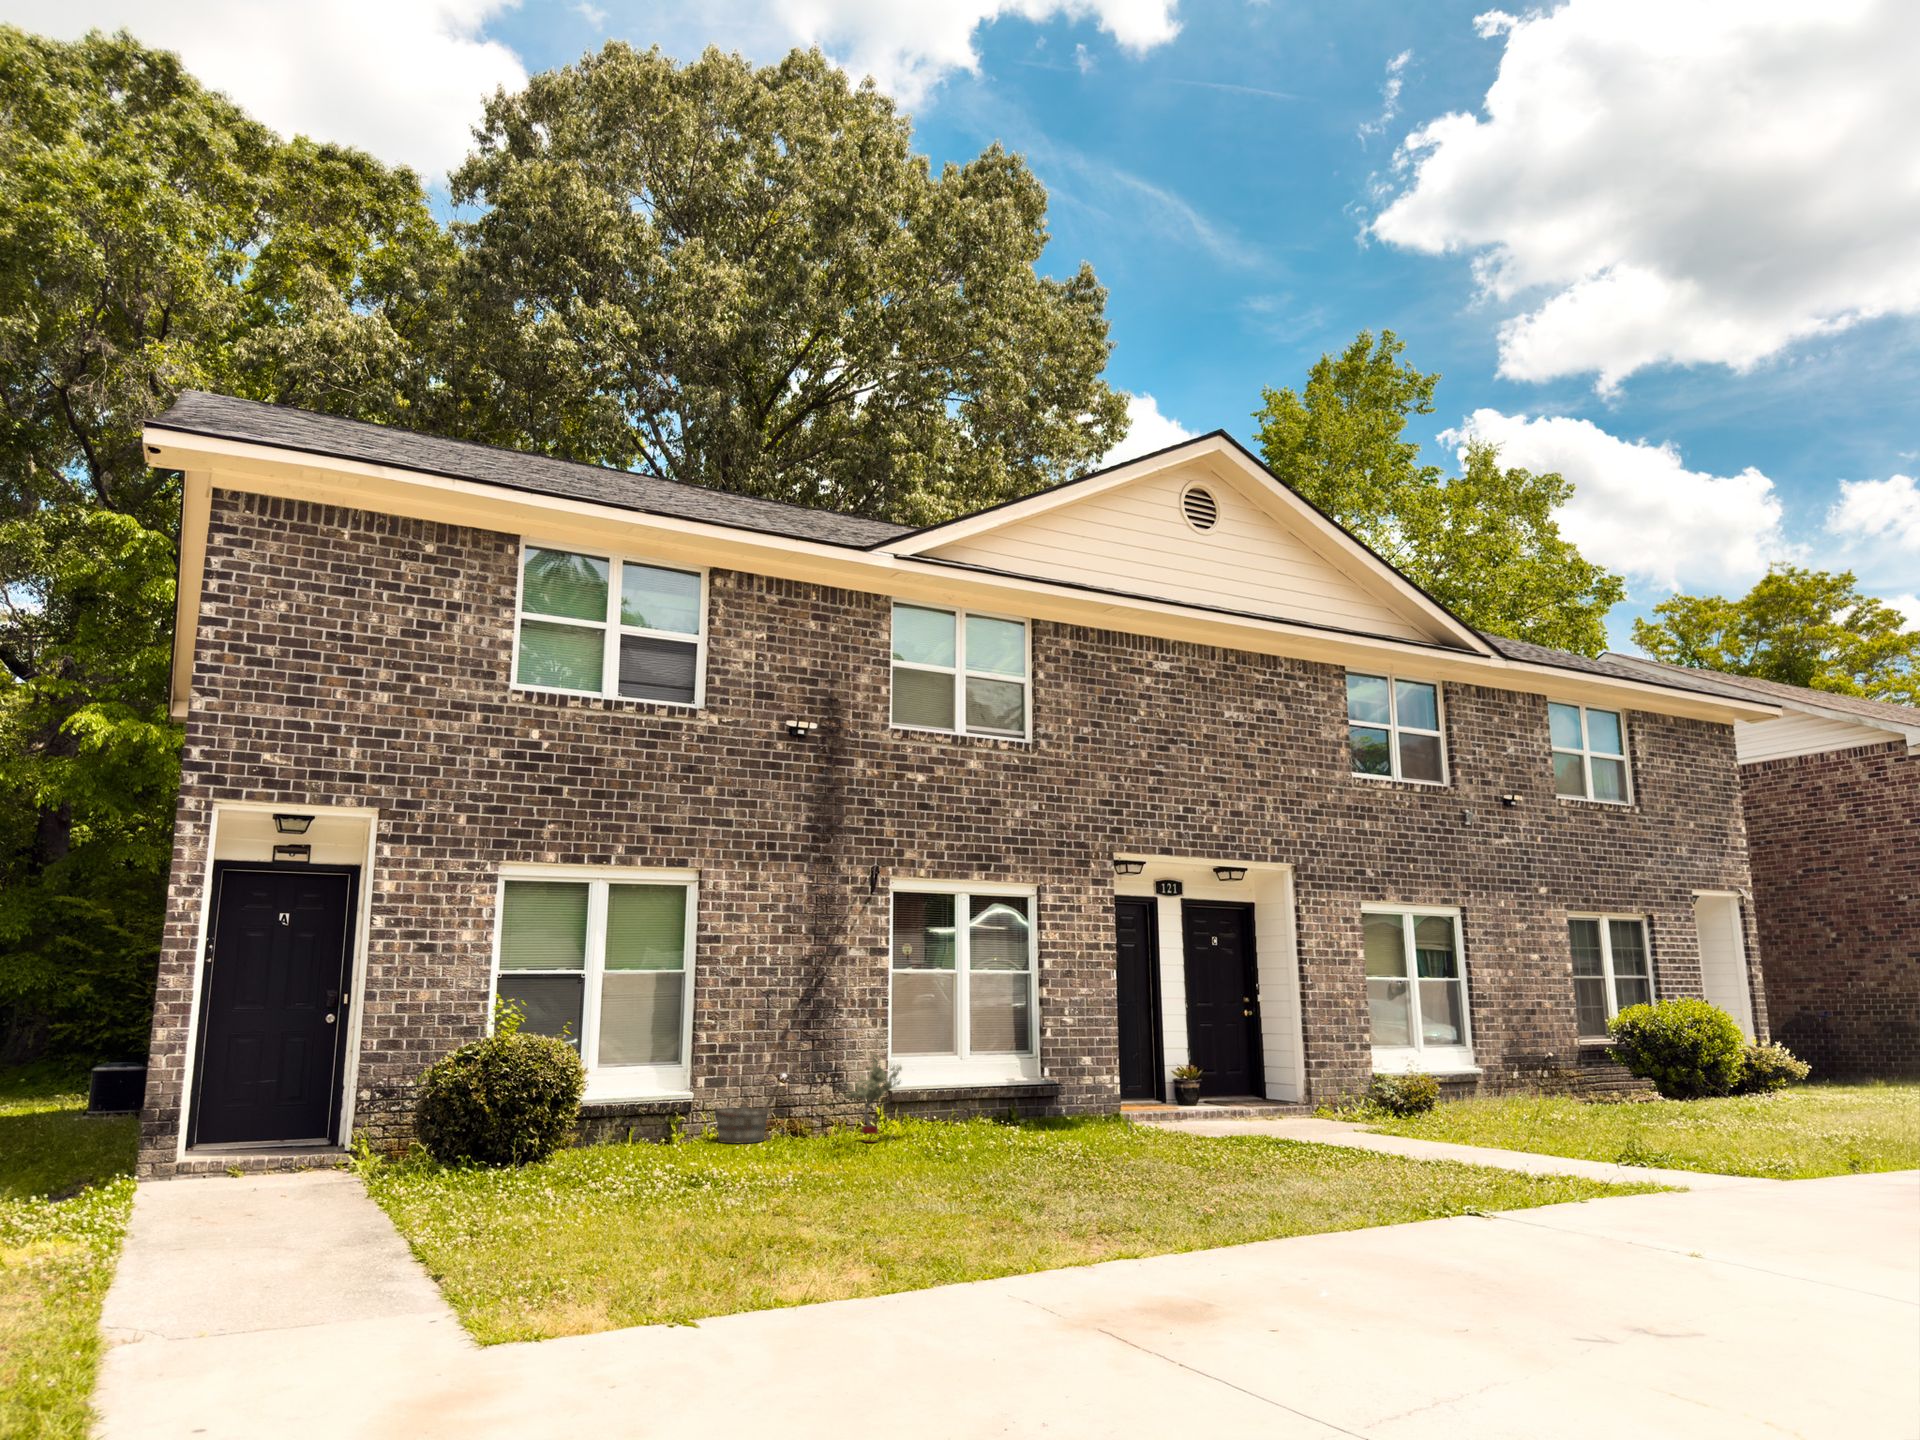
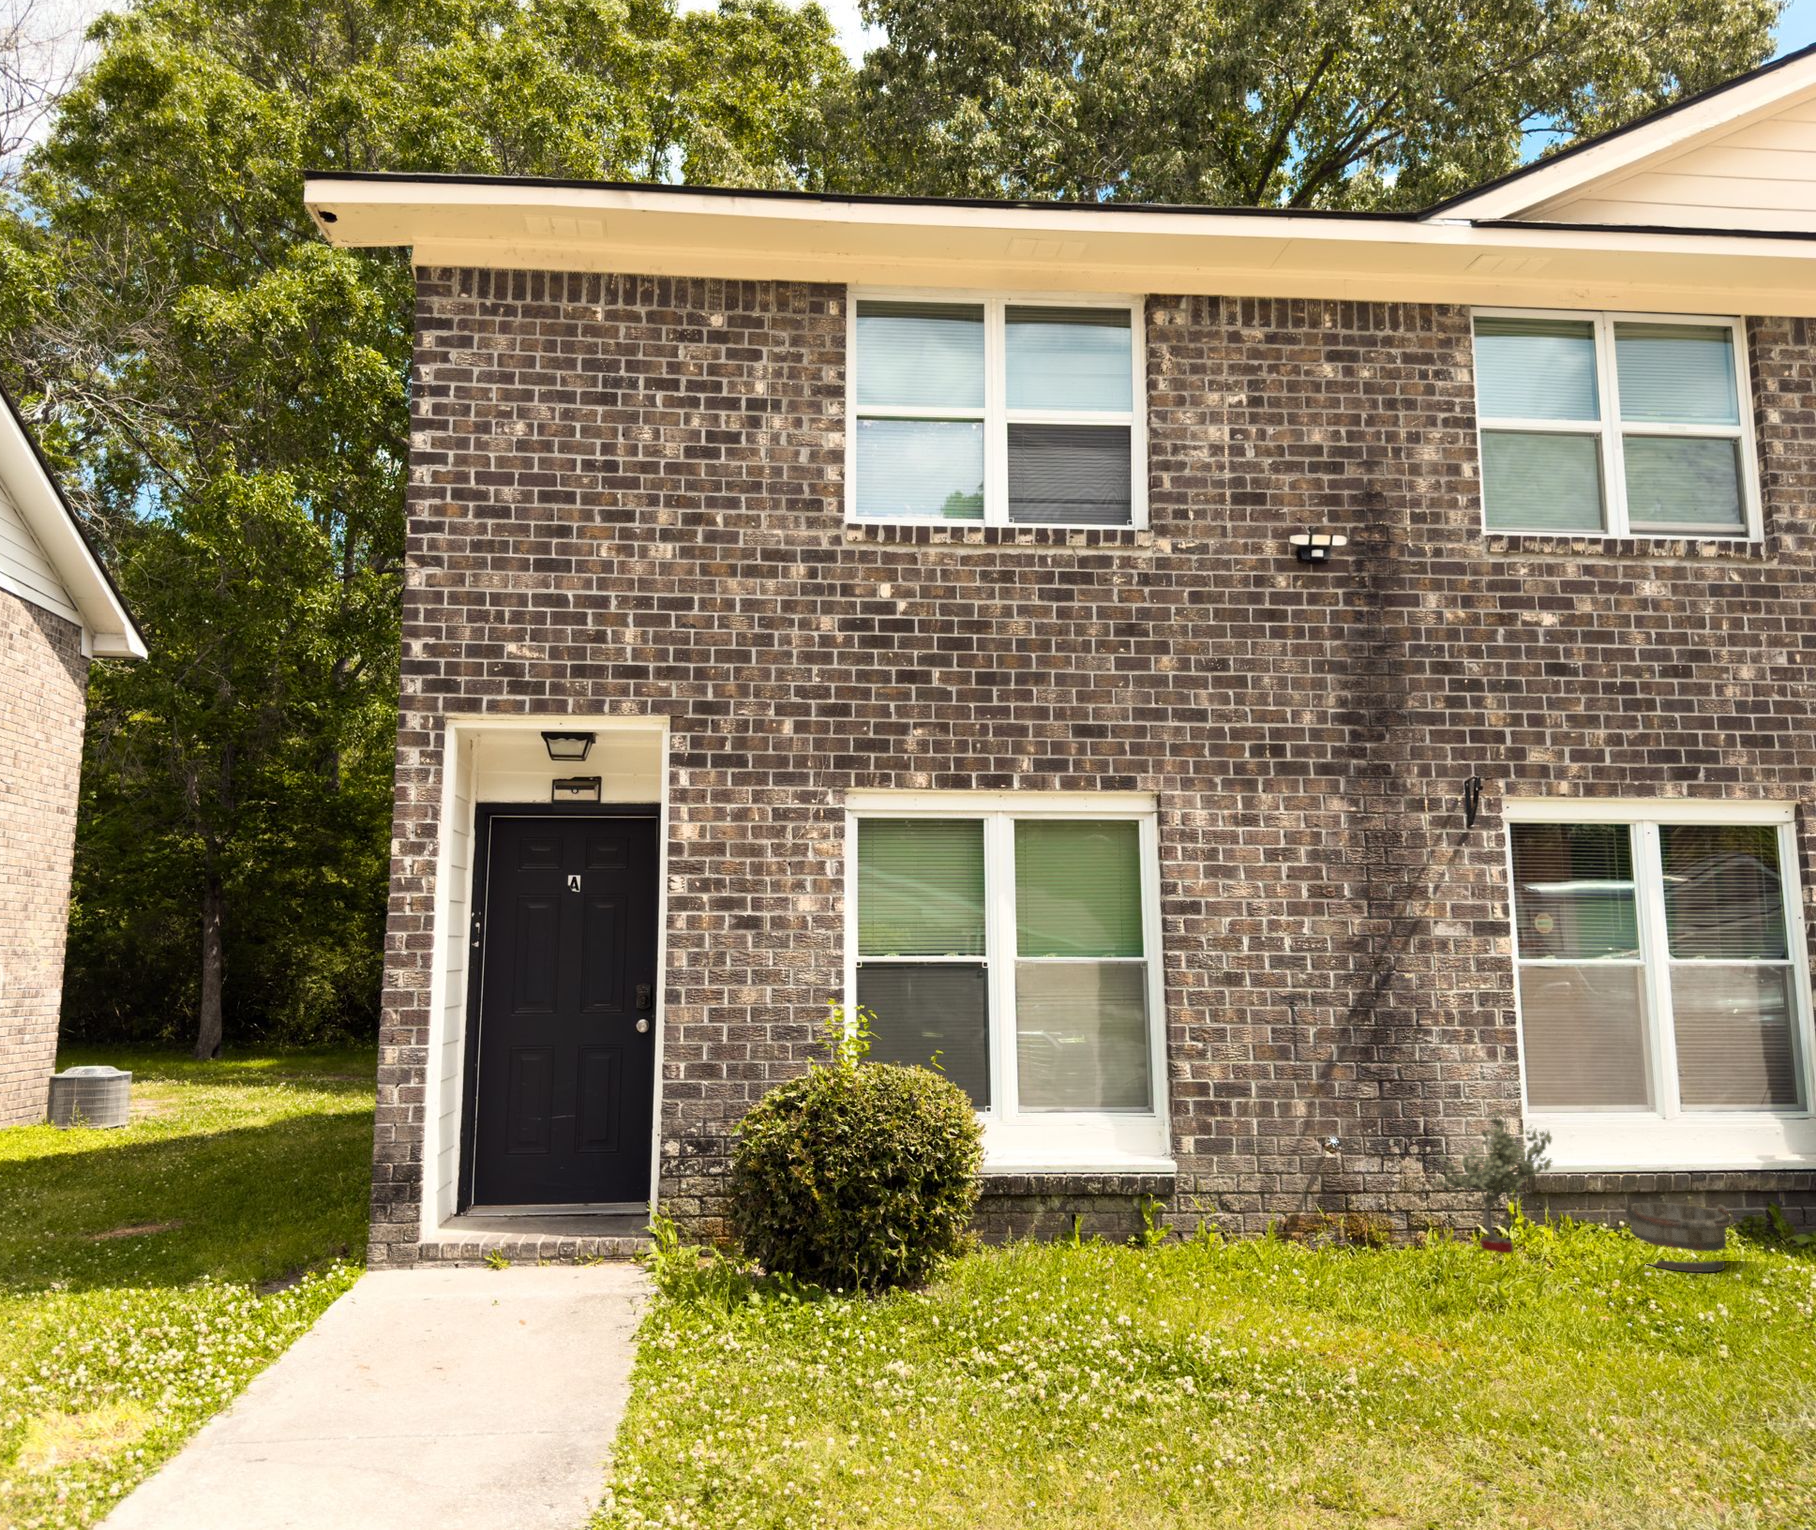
bucket: present [715,1105,770,1143] -> present [1625,1202,1734,1272]

